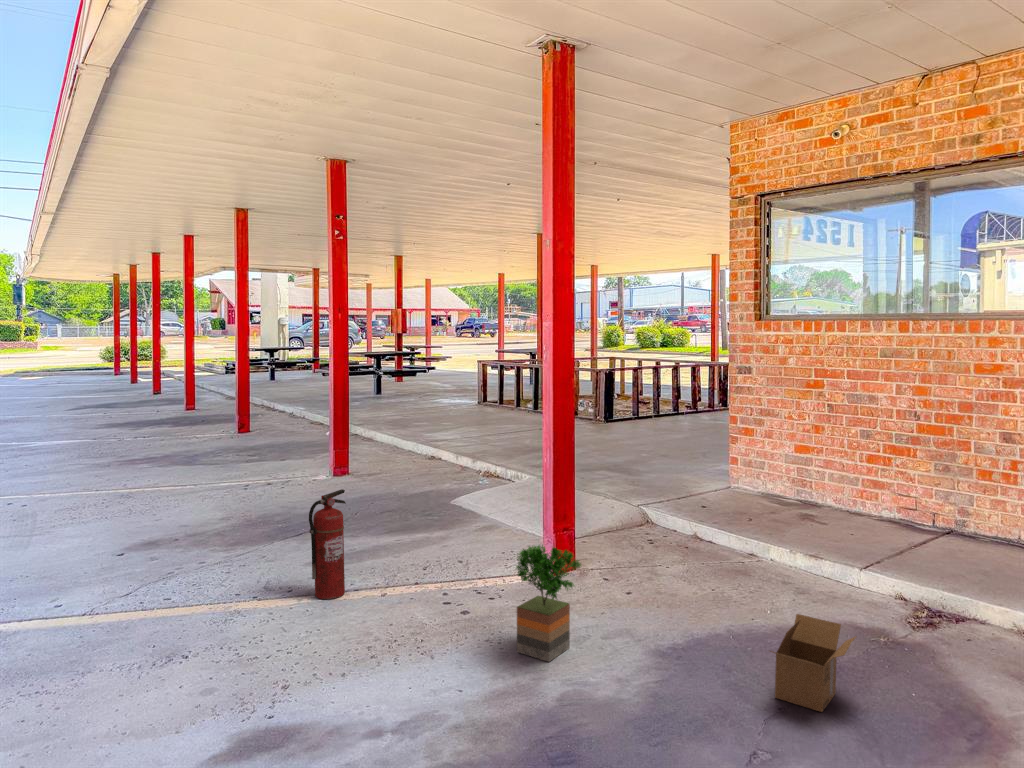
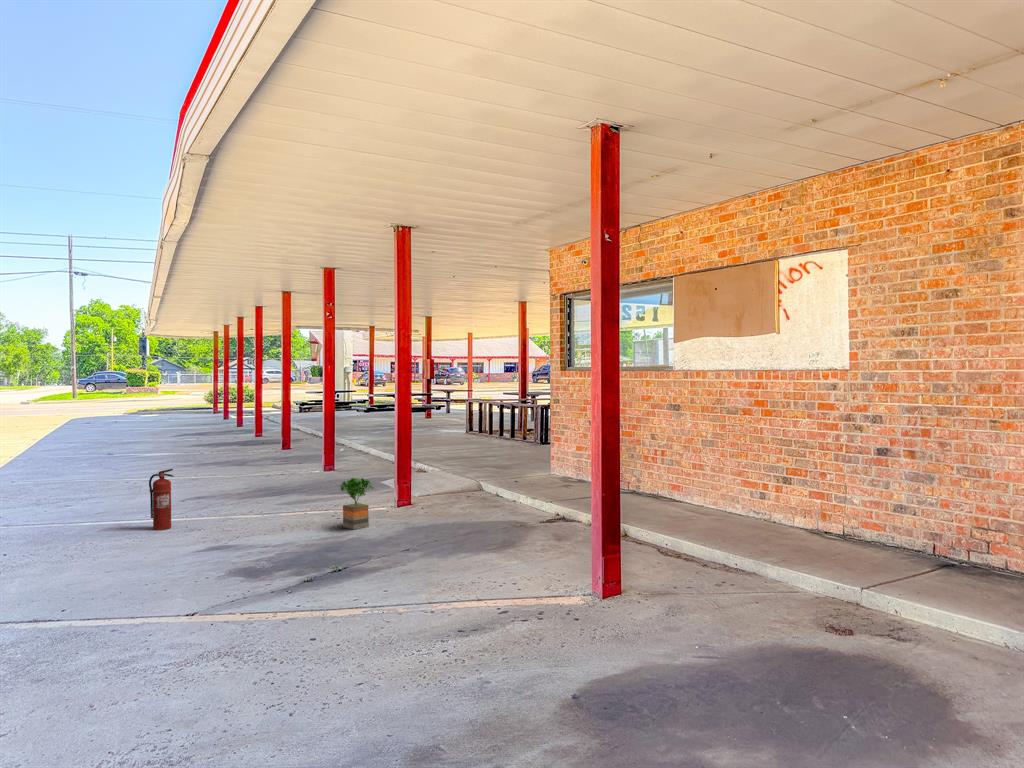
fire extinguisher: present [309,489,346,599] -> present [149,469,174,530]
cardboard box: present [773,614,856,712] -> none [427,506,469,542]

